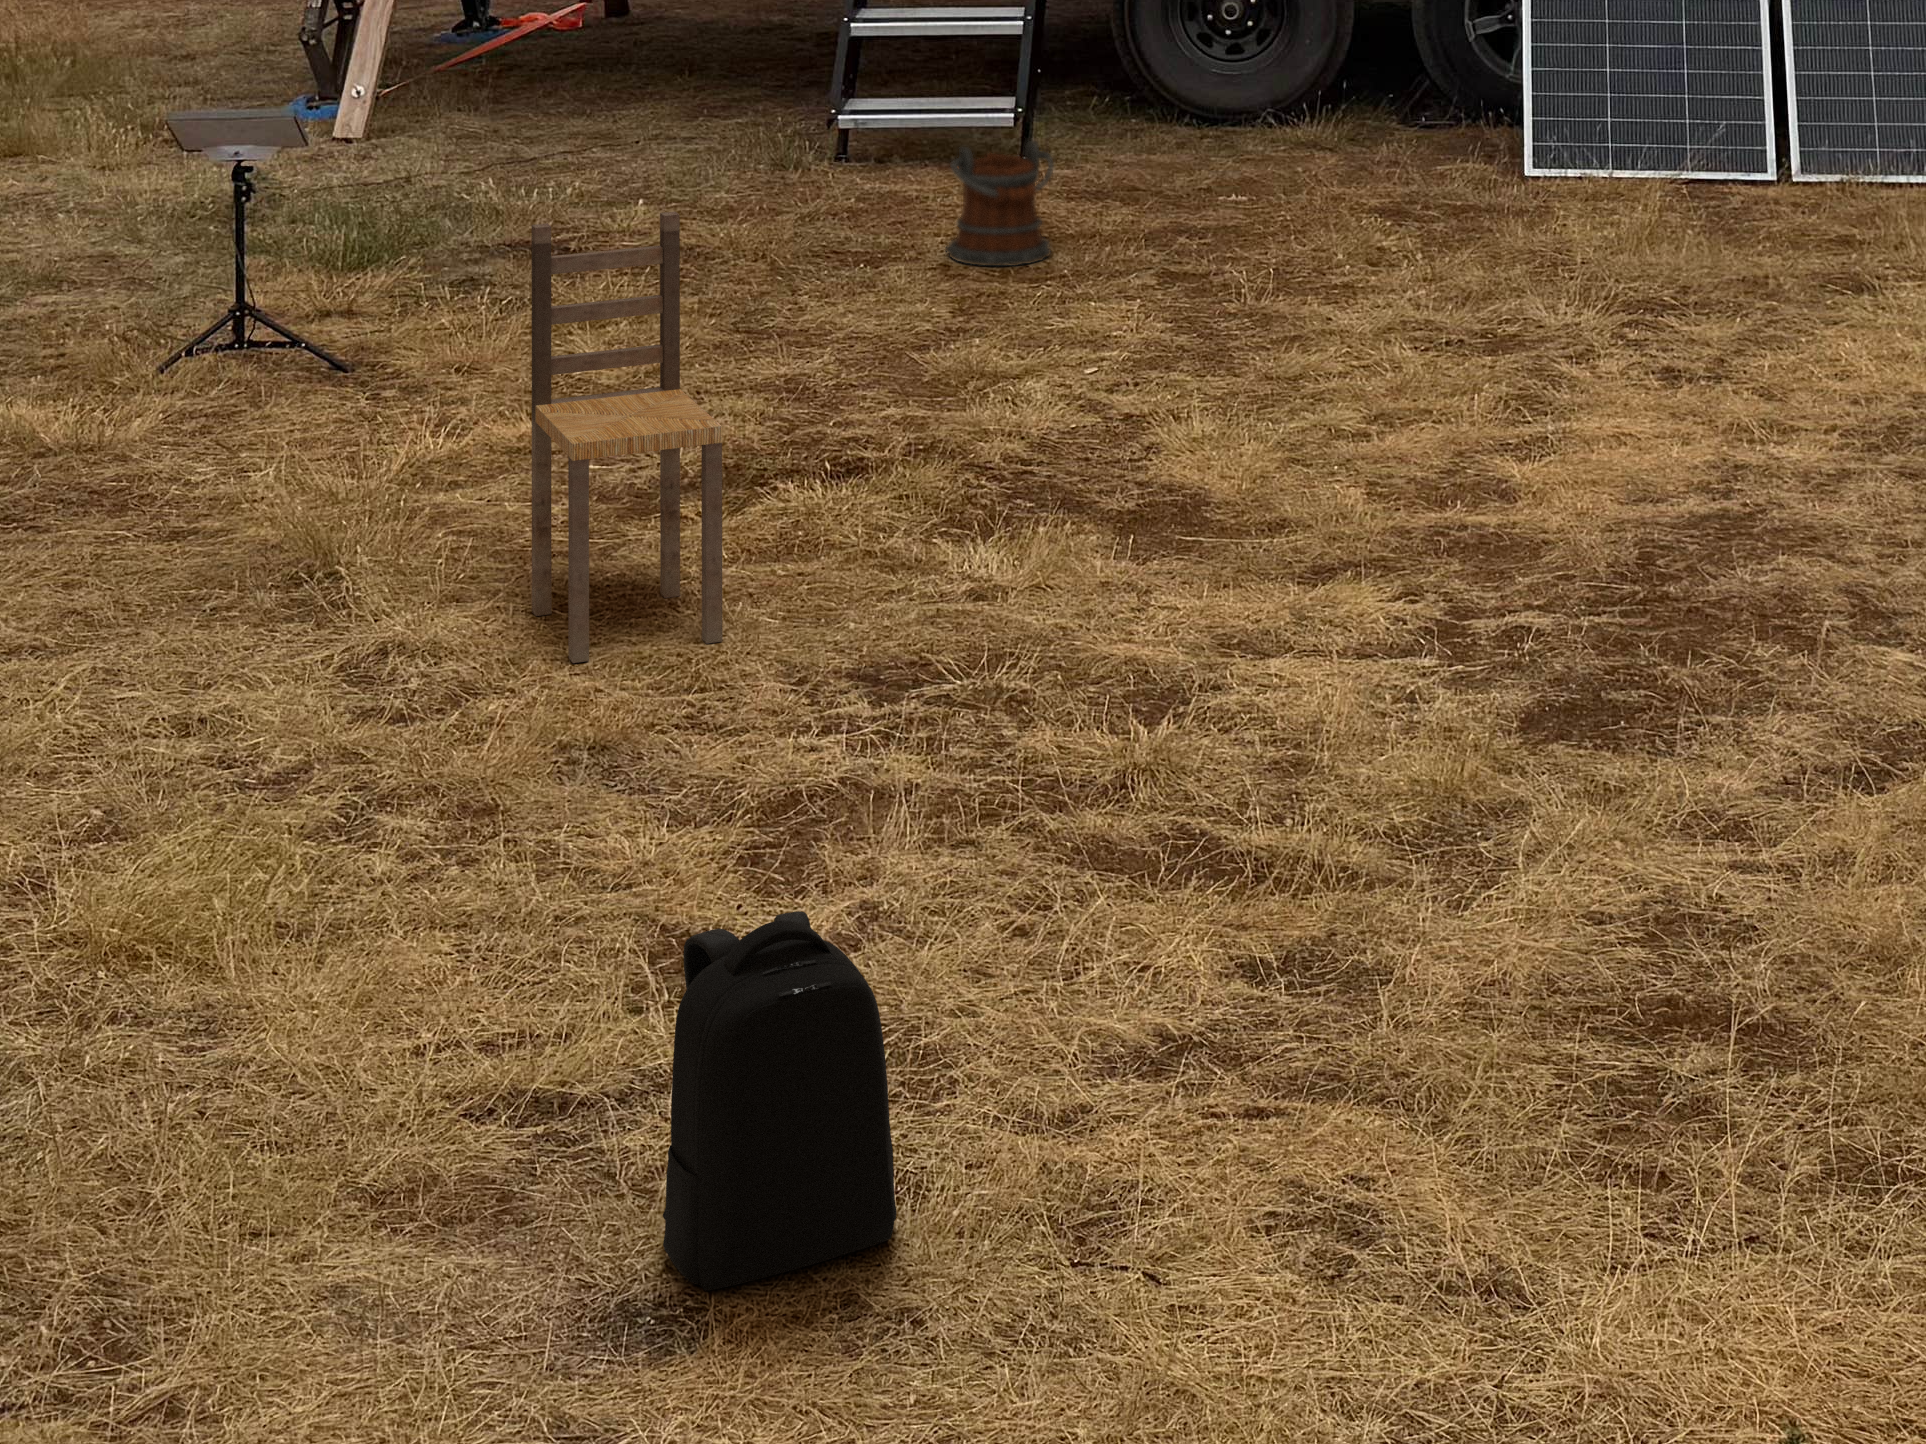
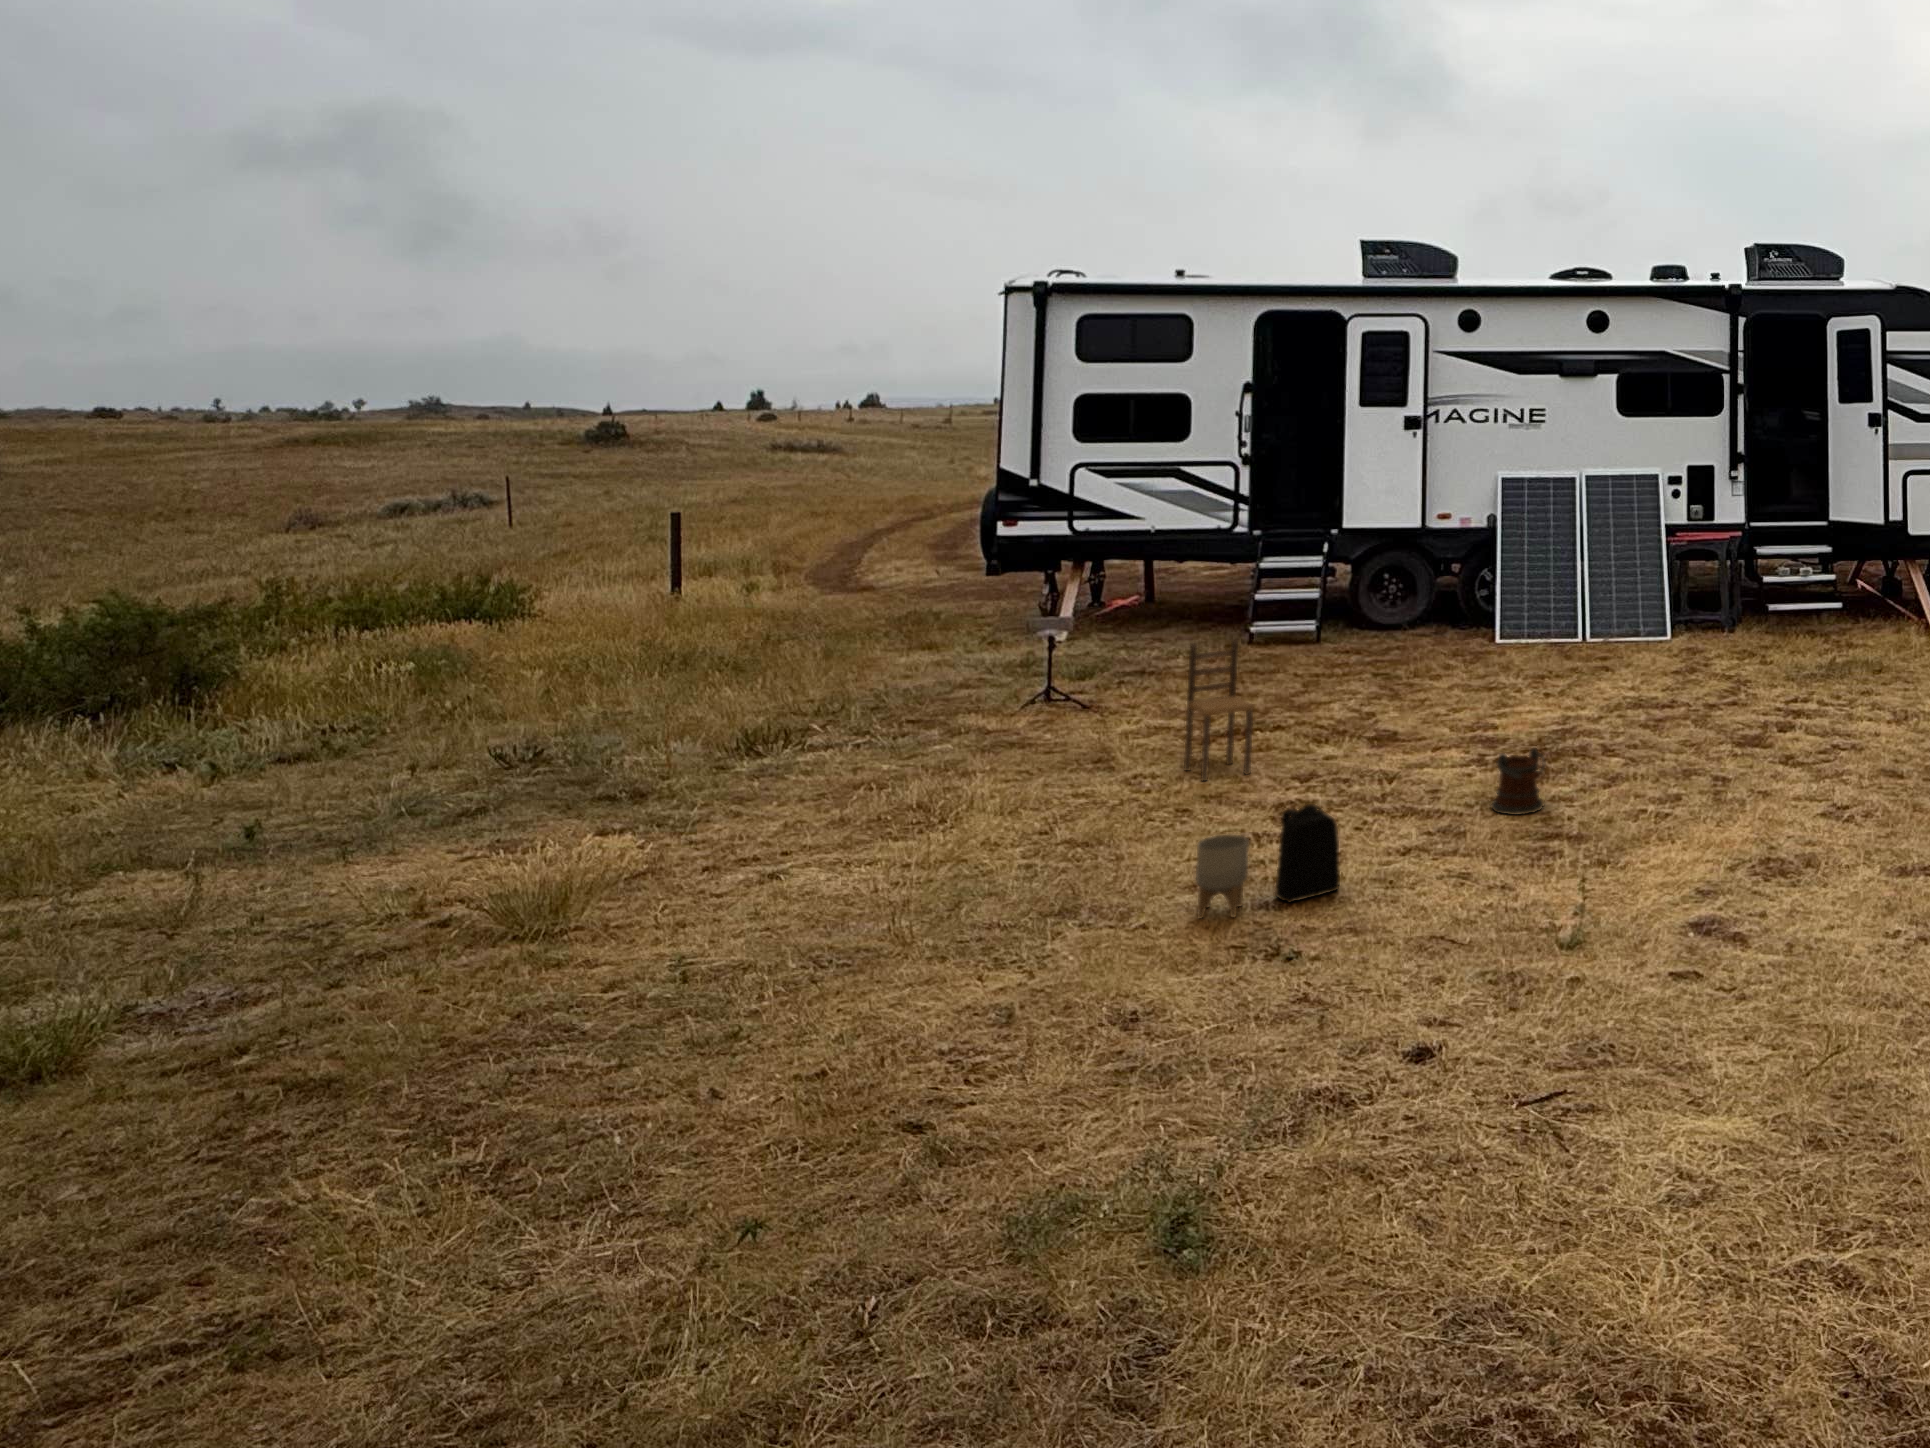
bucket: present [946,141,1054,266] -> present [1490,748,1544,815]
planter: none [366,1021,550,1354] -> present [1196,834,1249,919]

